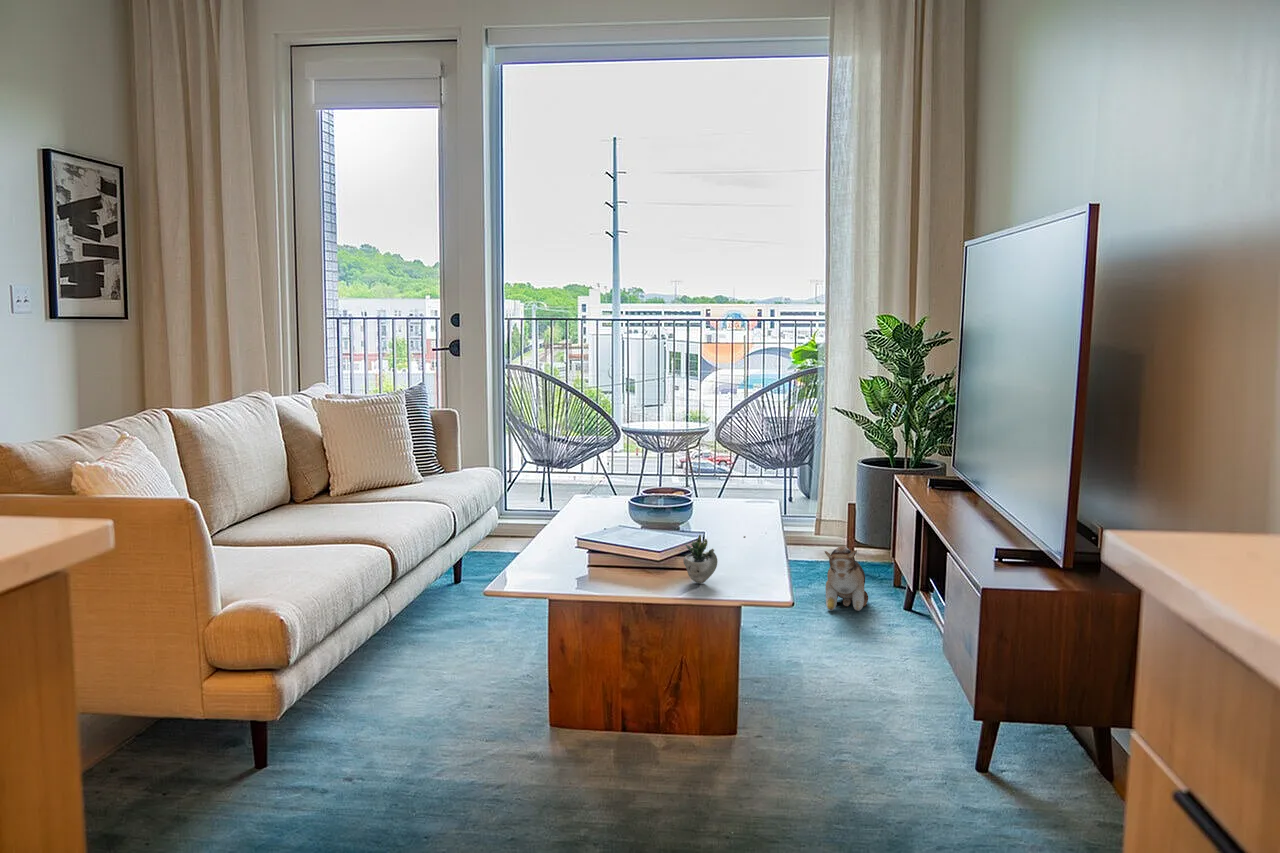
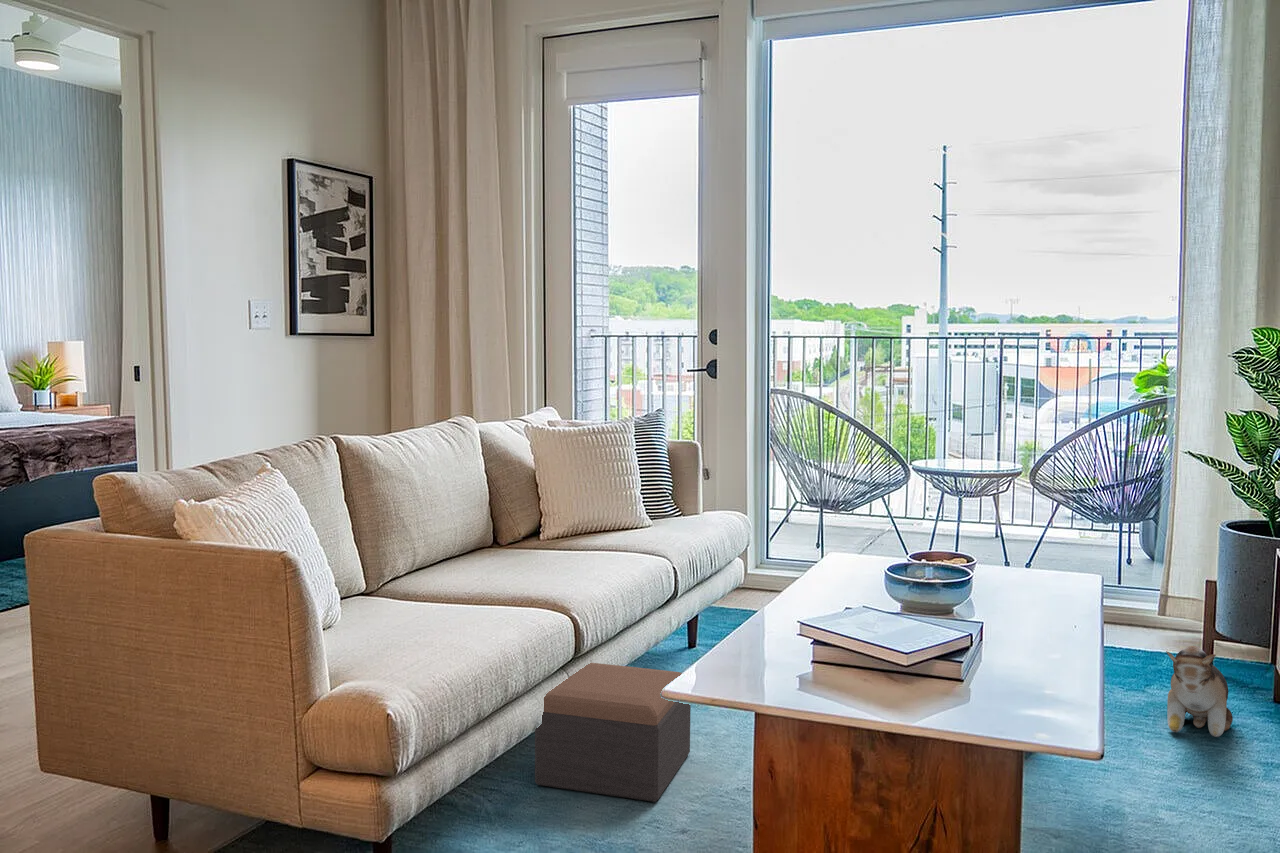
succulent plant: present [683,535,746,583] -> none [939,637,1030,706]
footstool: none [357,591,480,692] -> present [535,663,691,802]

